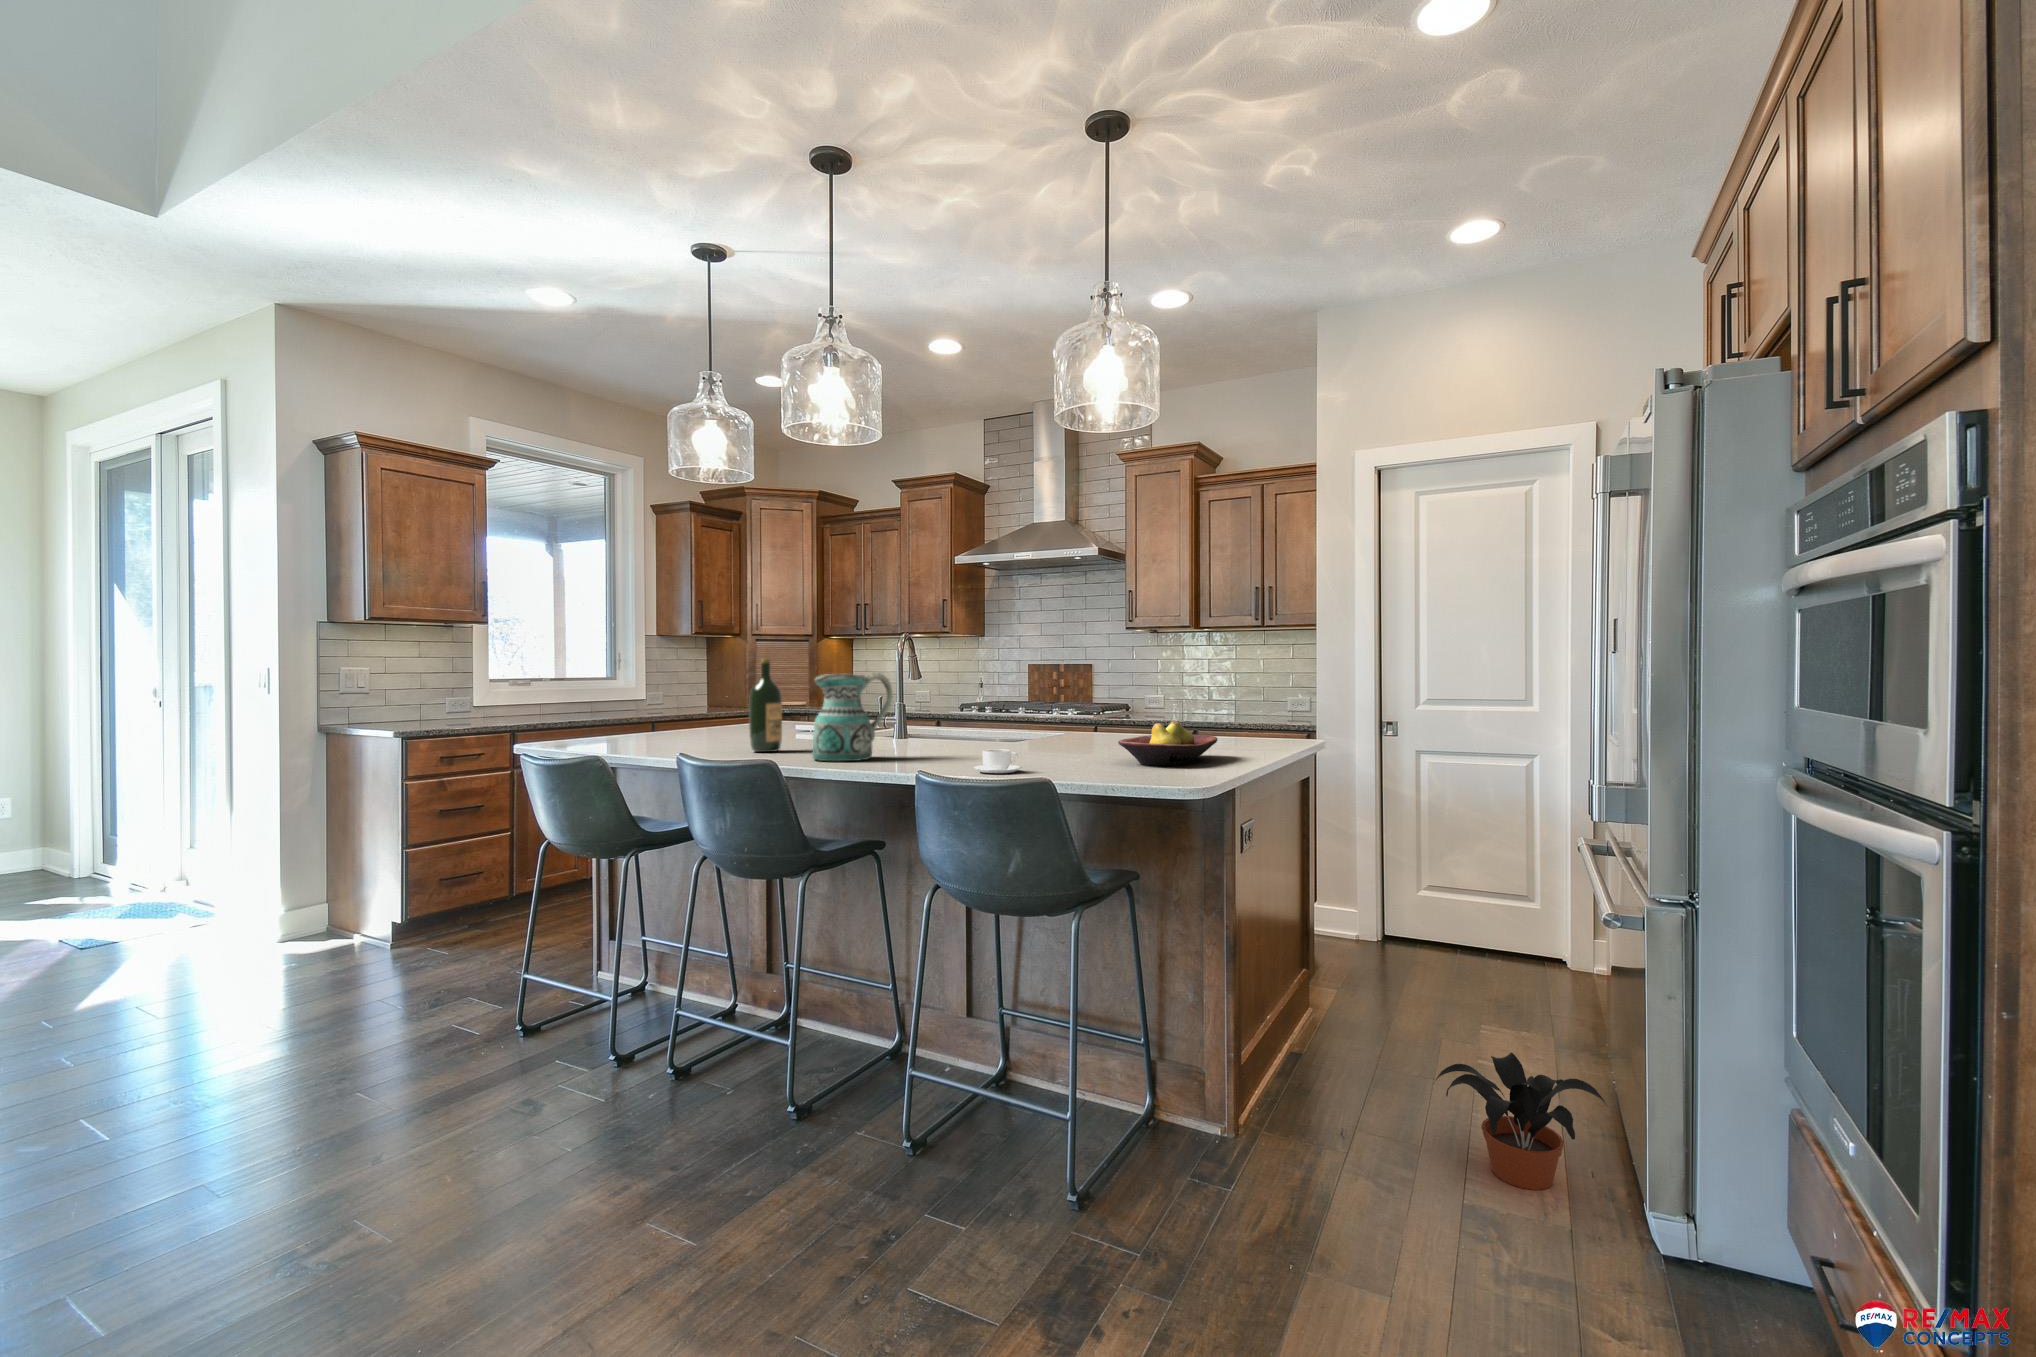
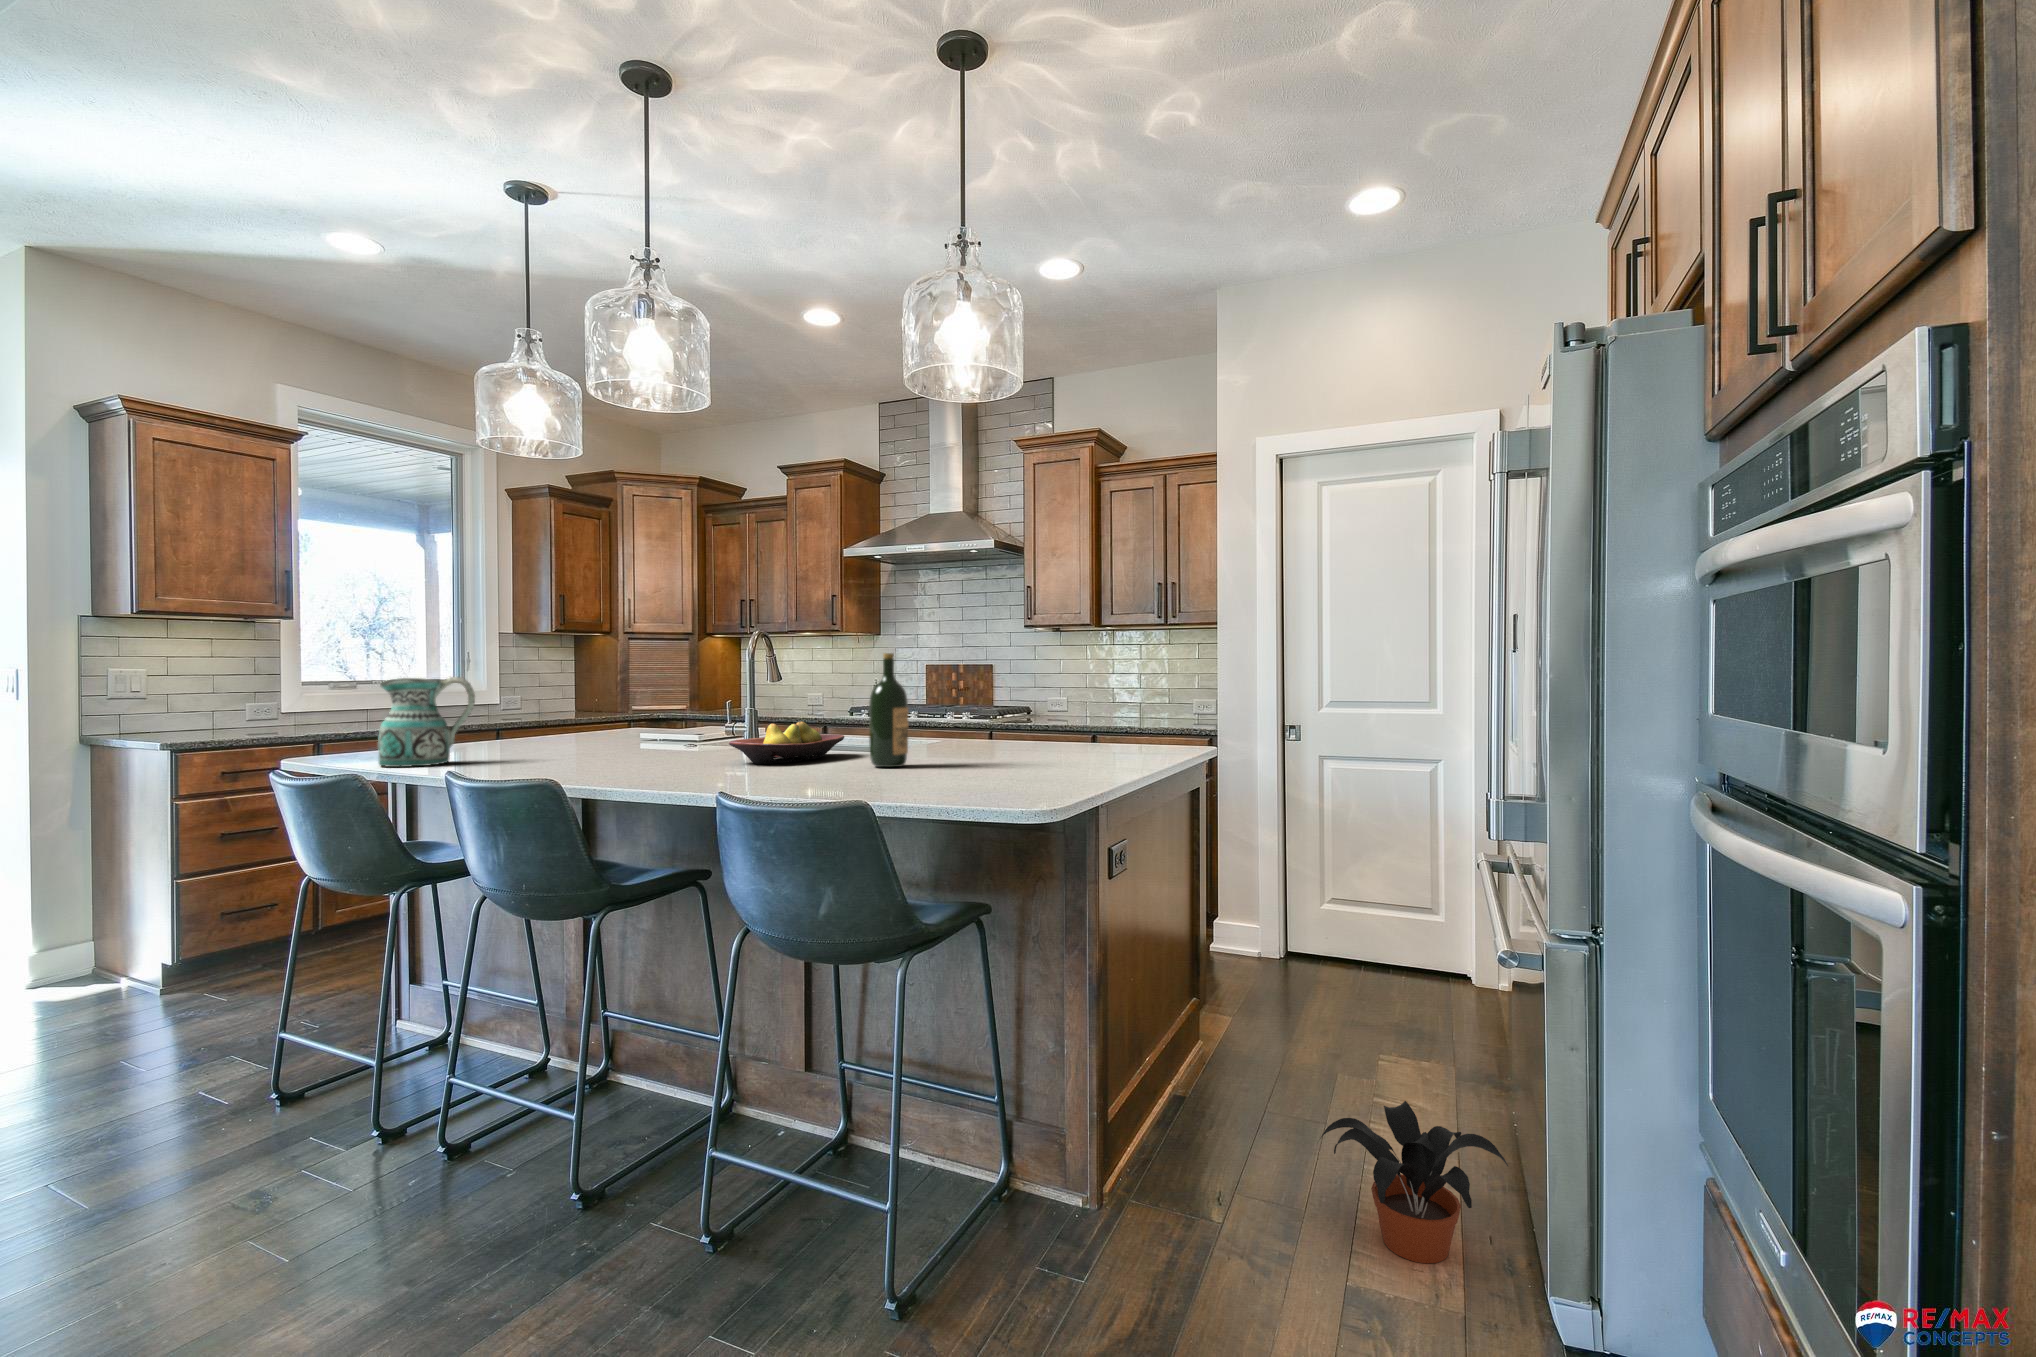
wine bottle: present [749,659,782,752] -> present [869,653,908,767]
ceramic pitcher: present [813,673,893,761] -> present [378,677,475,767]
fruit bowl: present [1118,721,1218,766] -> present [729,722,844,764]
coffee cup: present [974,749,1021,773] -> none [792,763,850,792]

